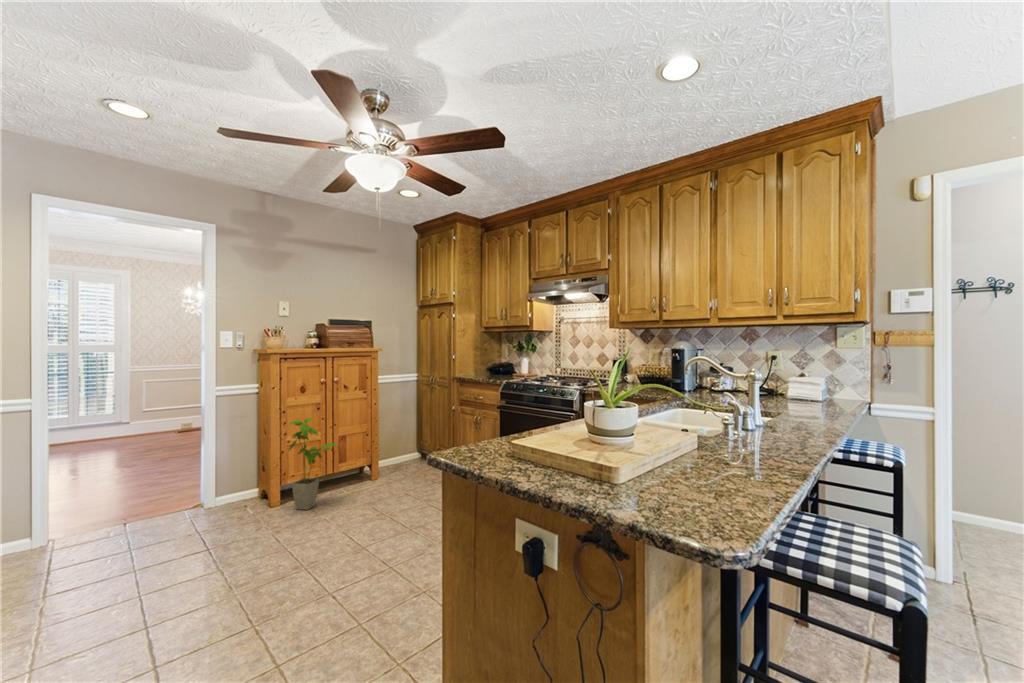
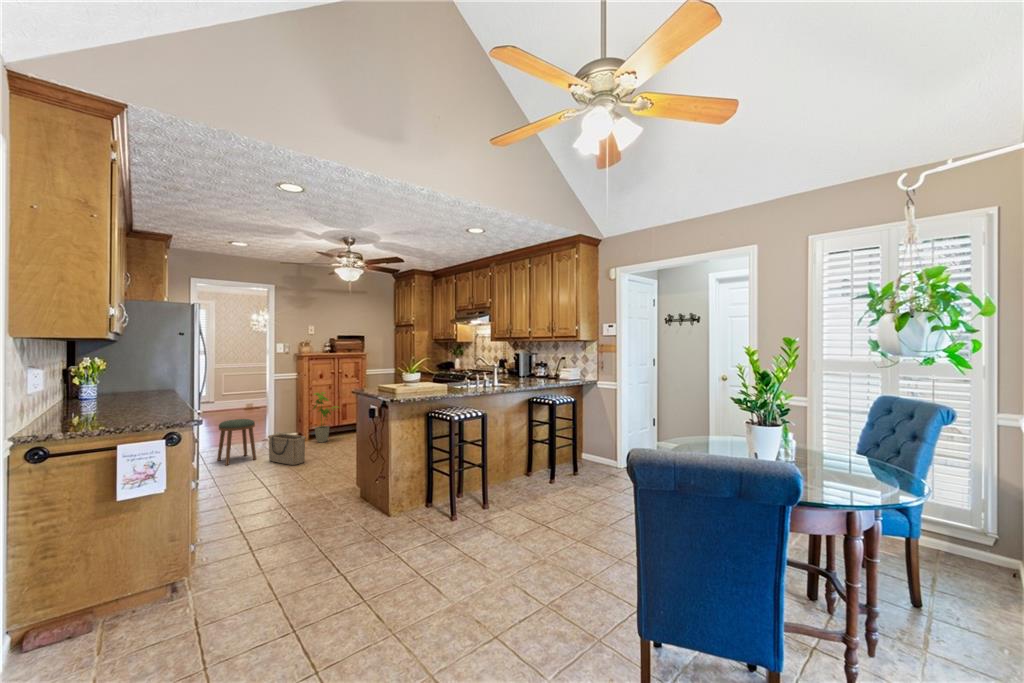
stool: none [79,484,170,599] -> present [217,419,256,465]
basket: none [195,513,281,593] -> present [268,433,306,465]

